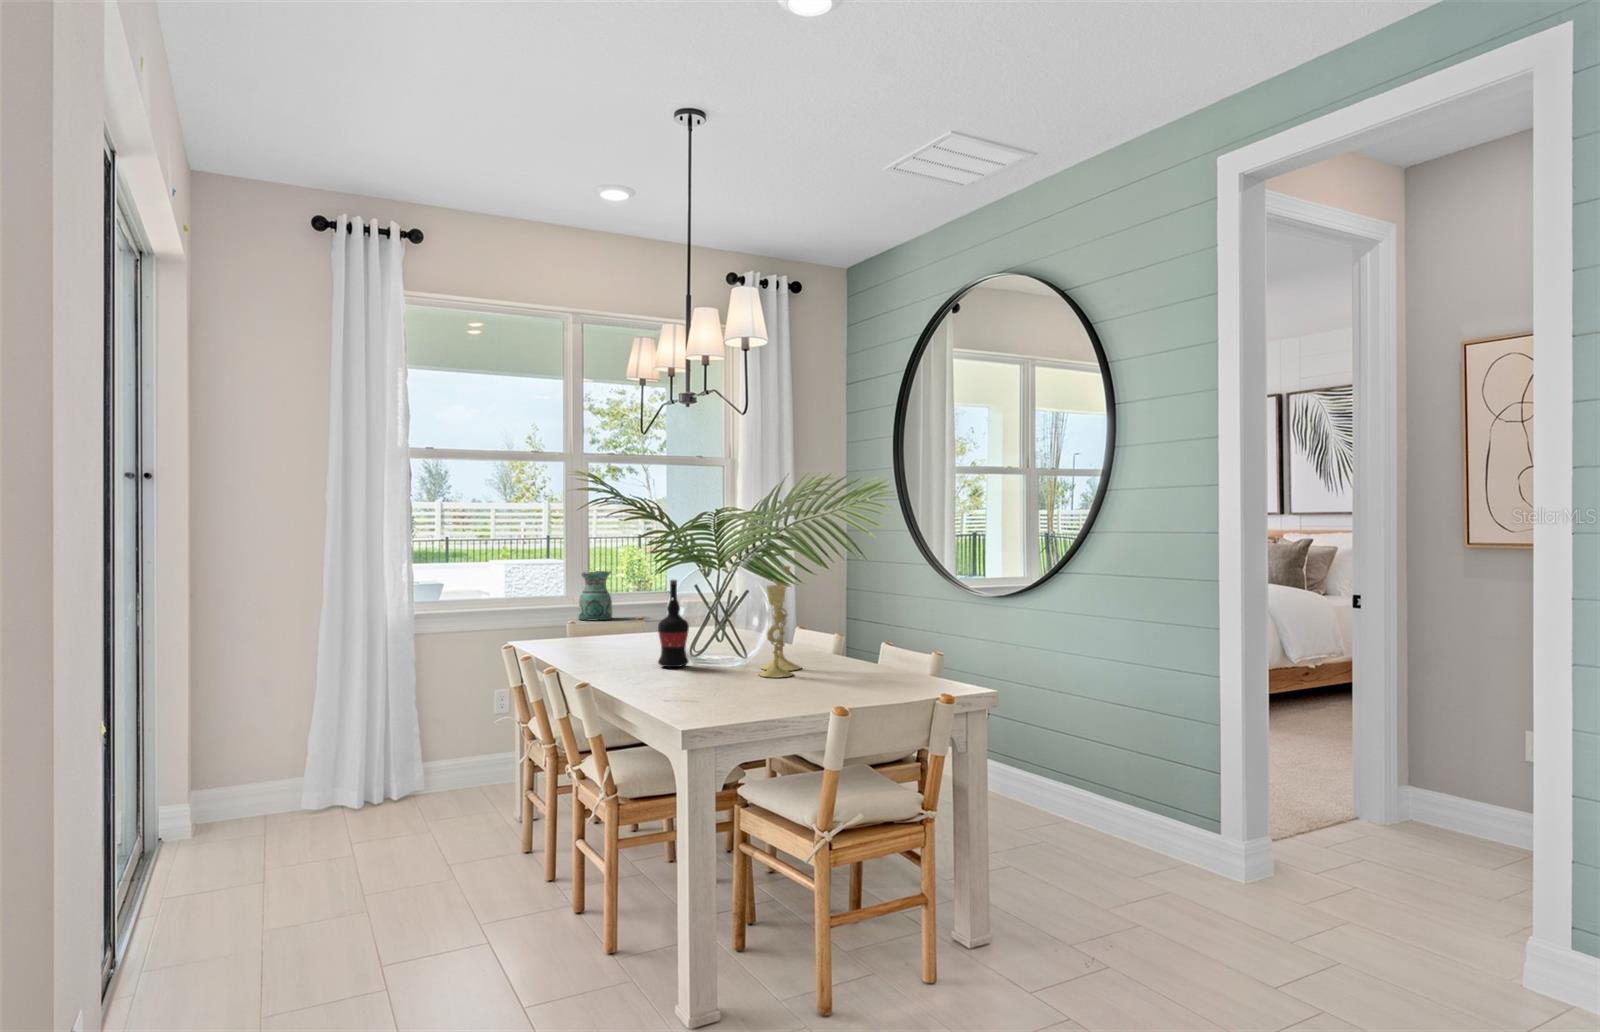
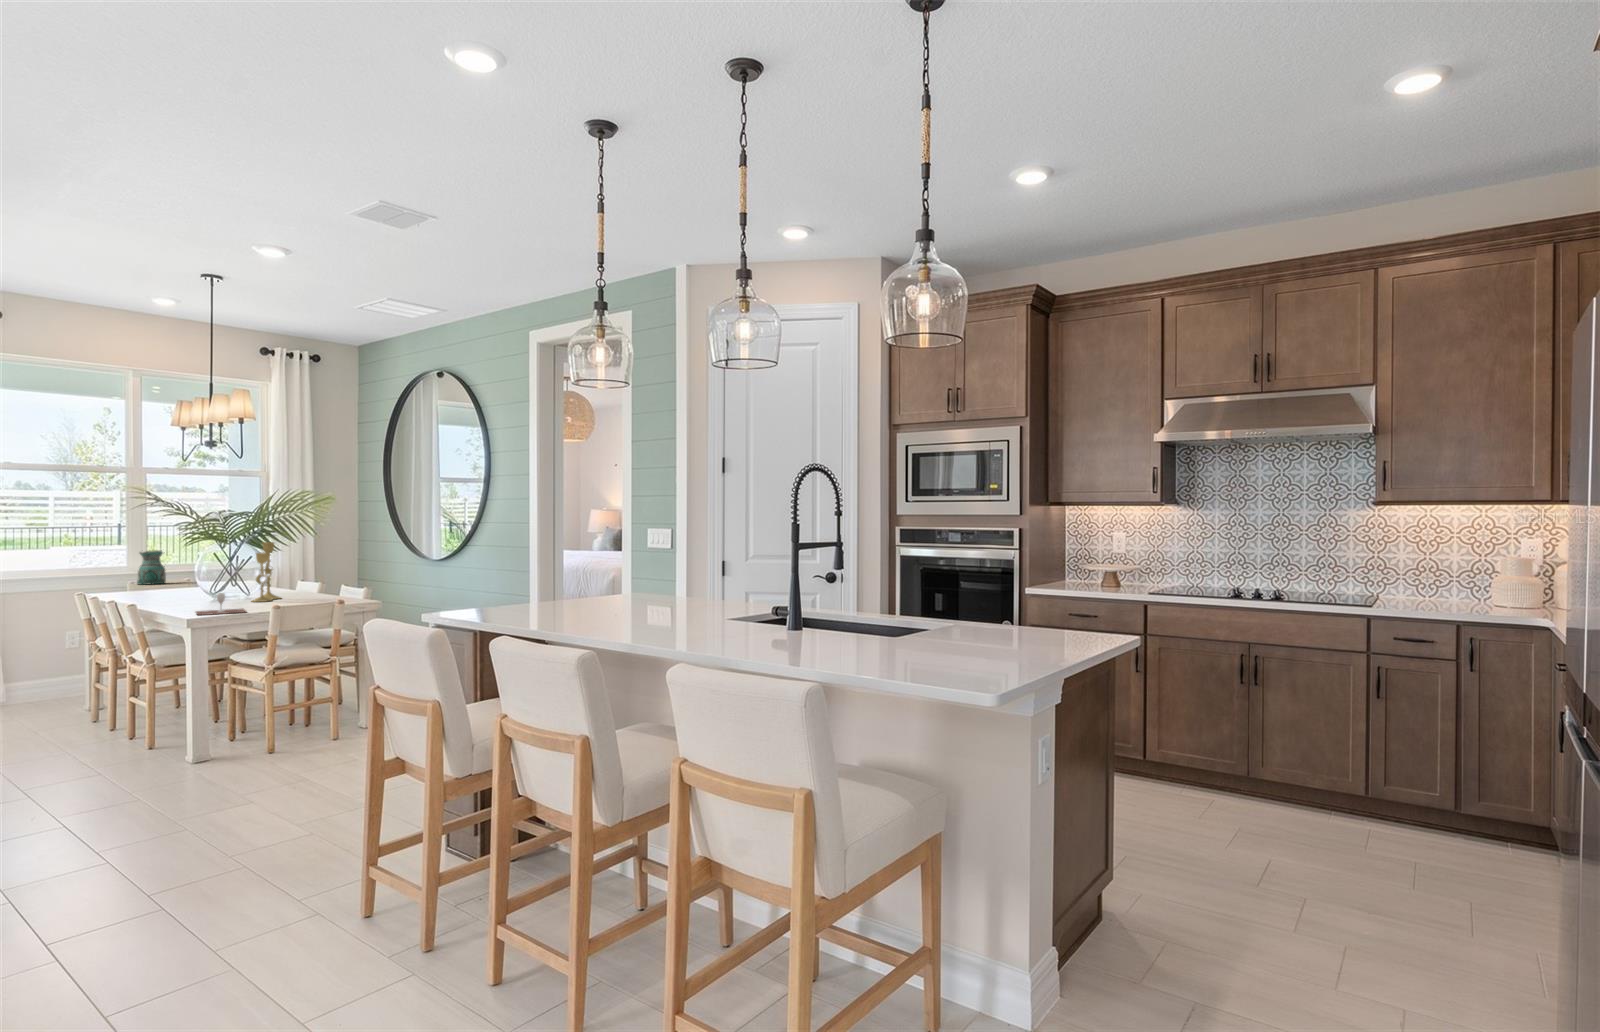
wine bottle: present [658,580,689,667] -> none [187,551,208,601]
wine glass: none [687,672,784,721] -> present [196,593,246,615]

